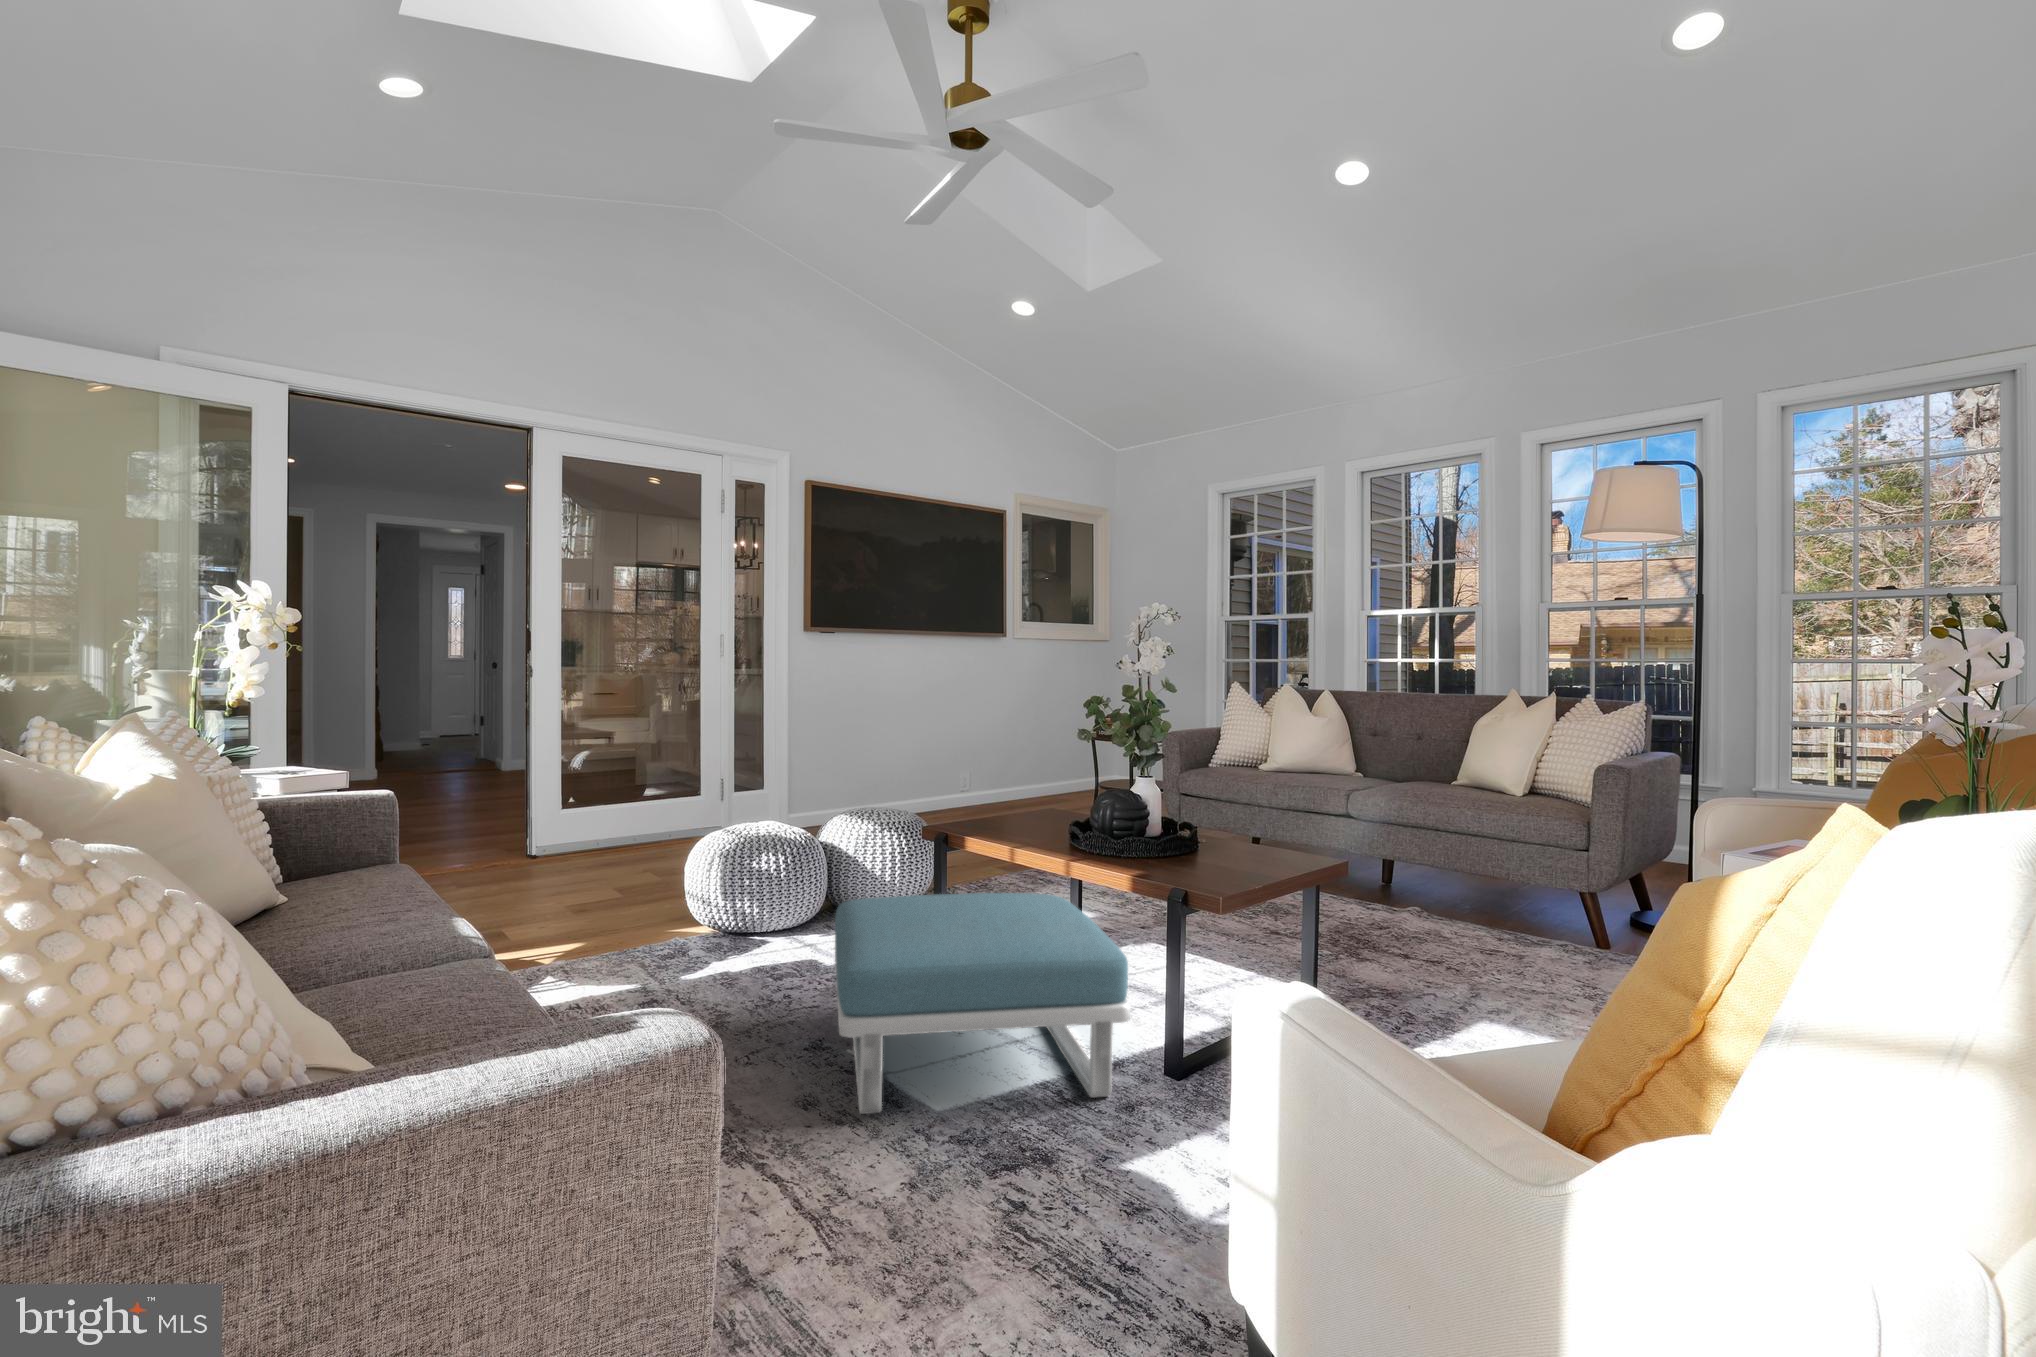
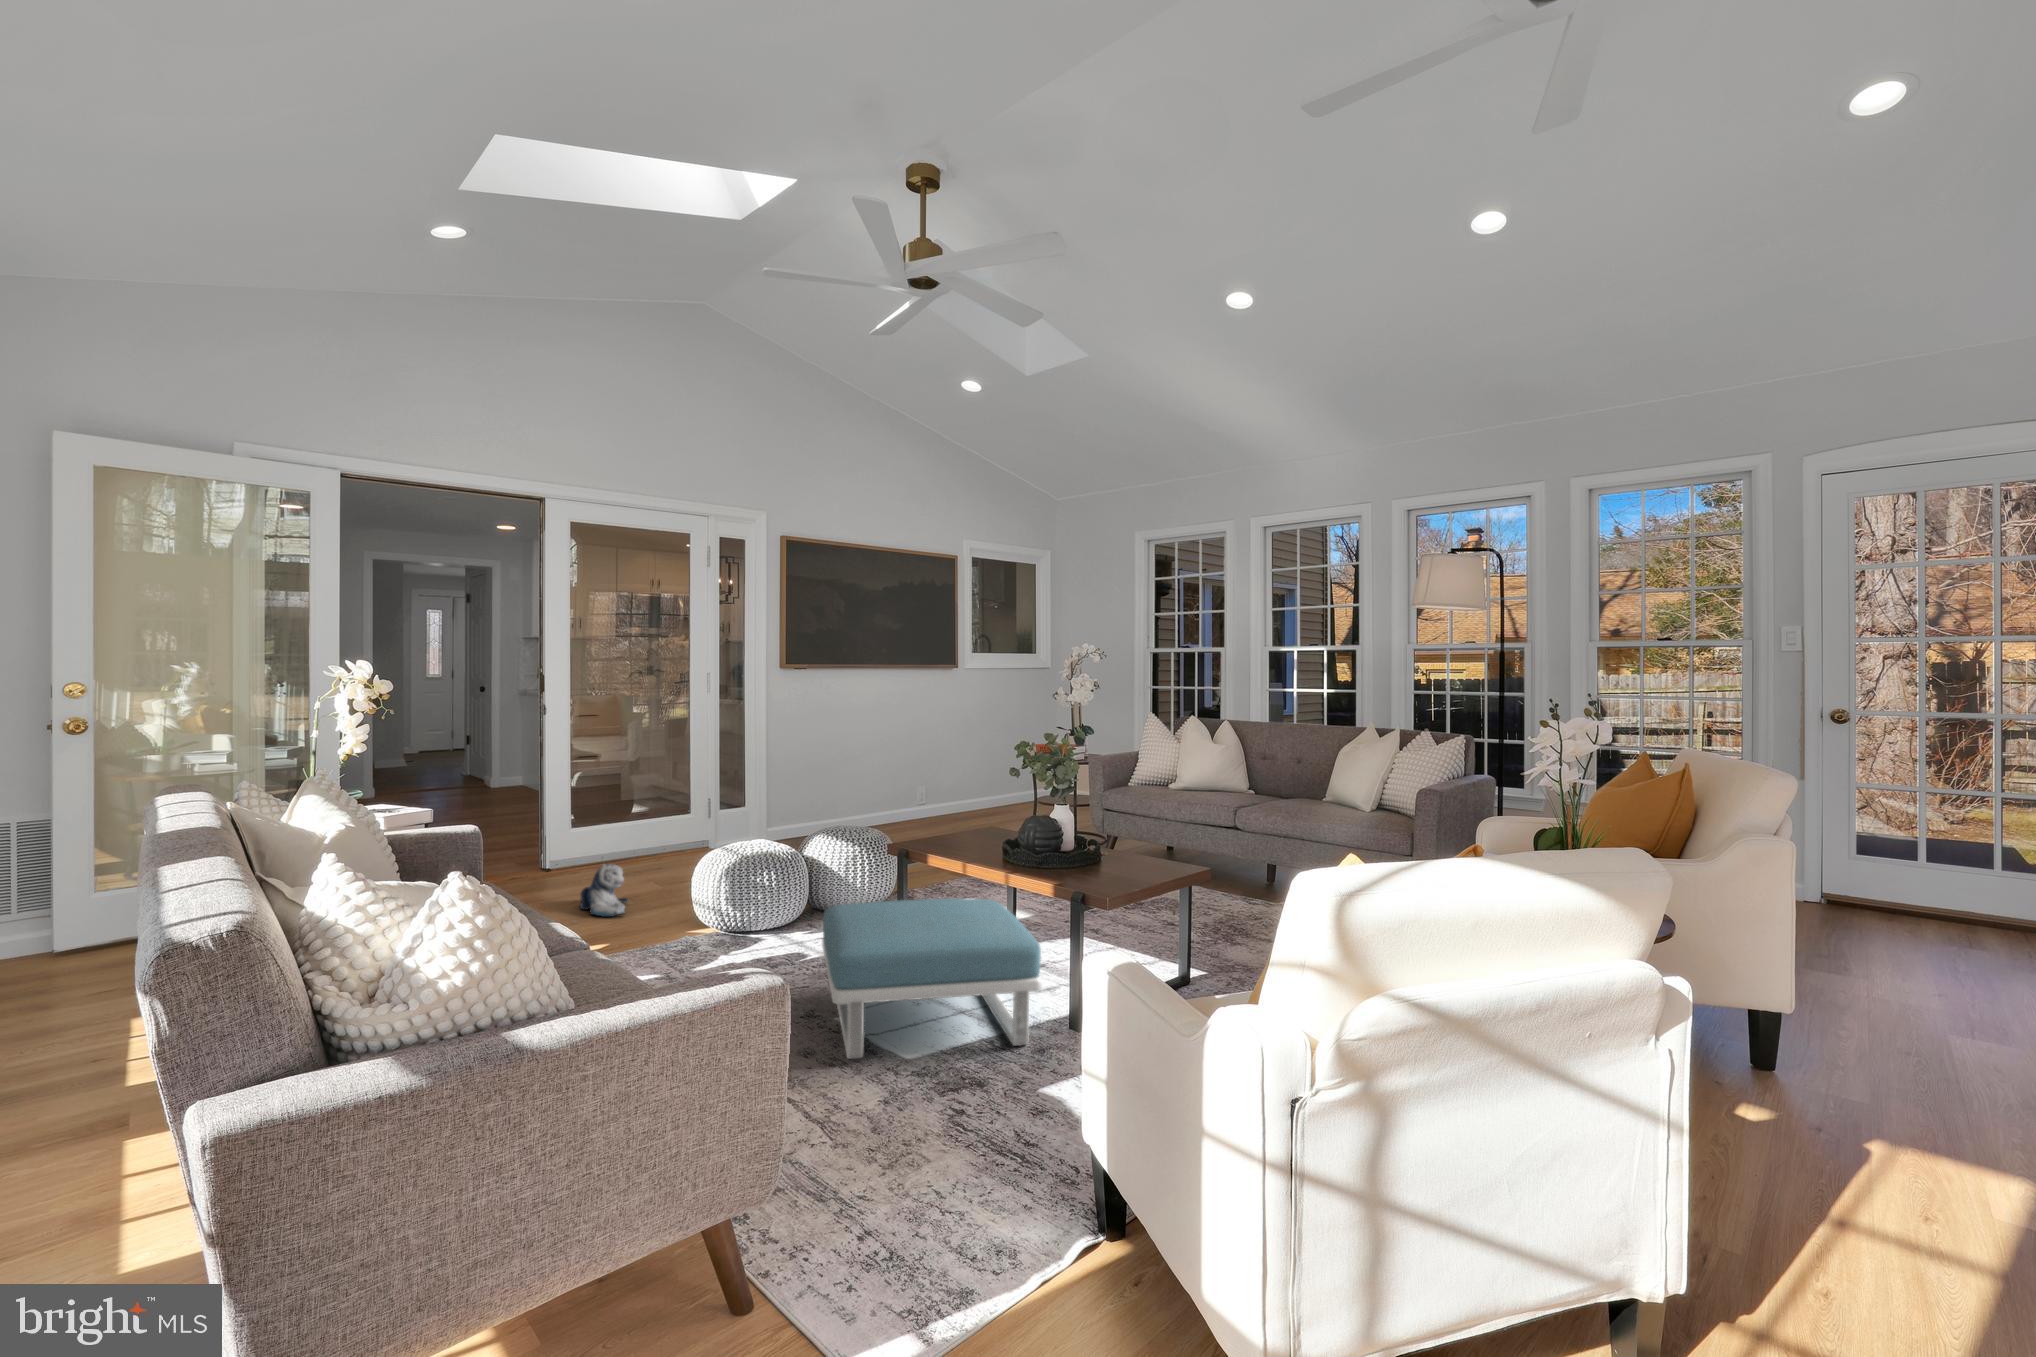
plush toy: none [558,848,618,911] -> present [579,864,628,917]

